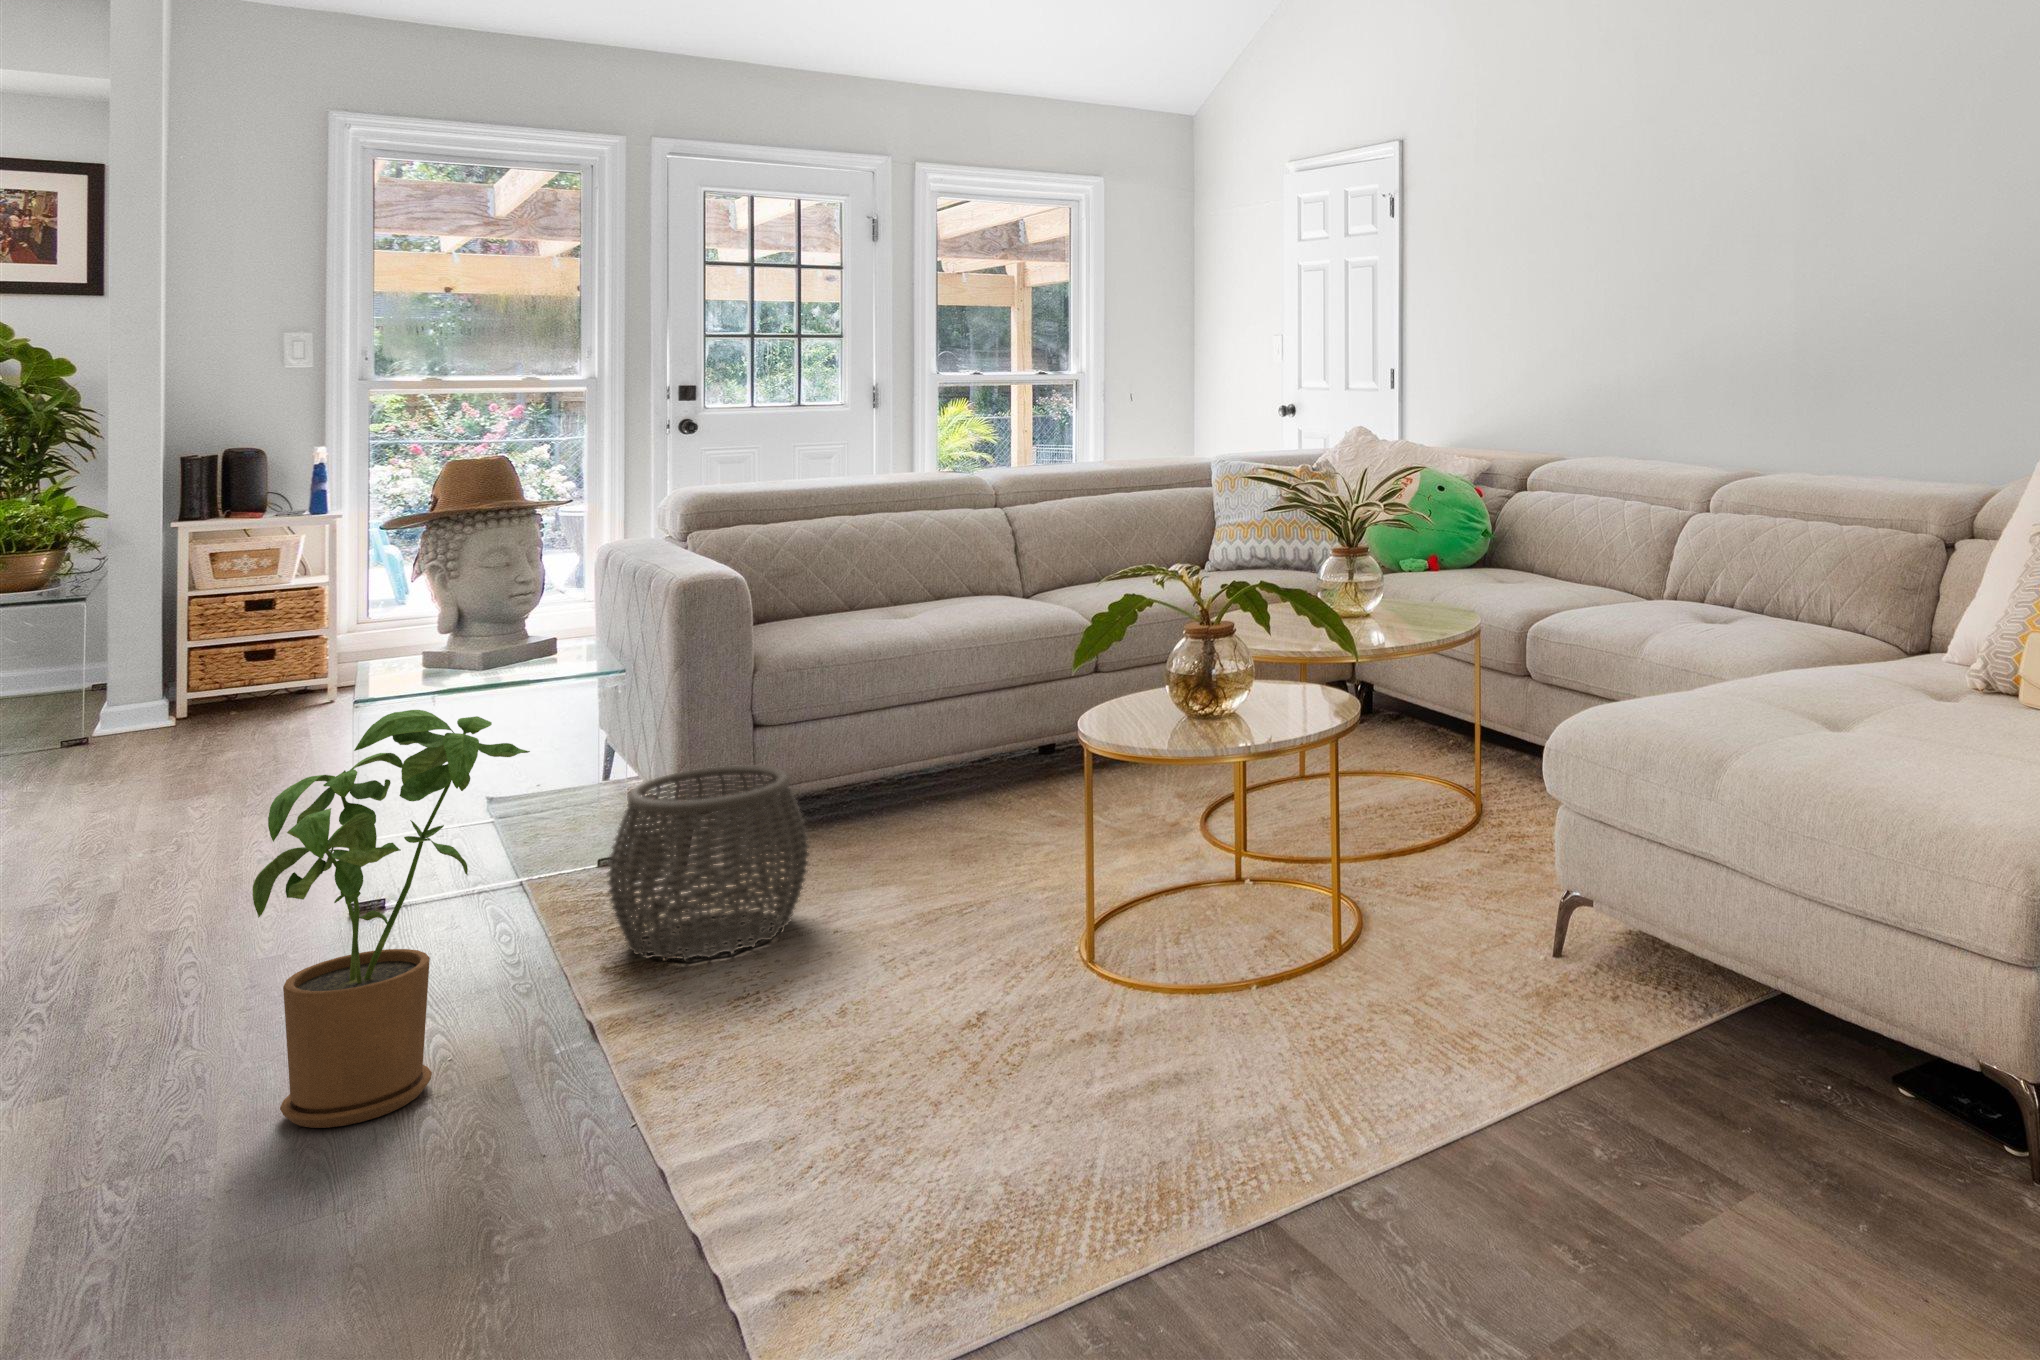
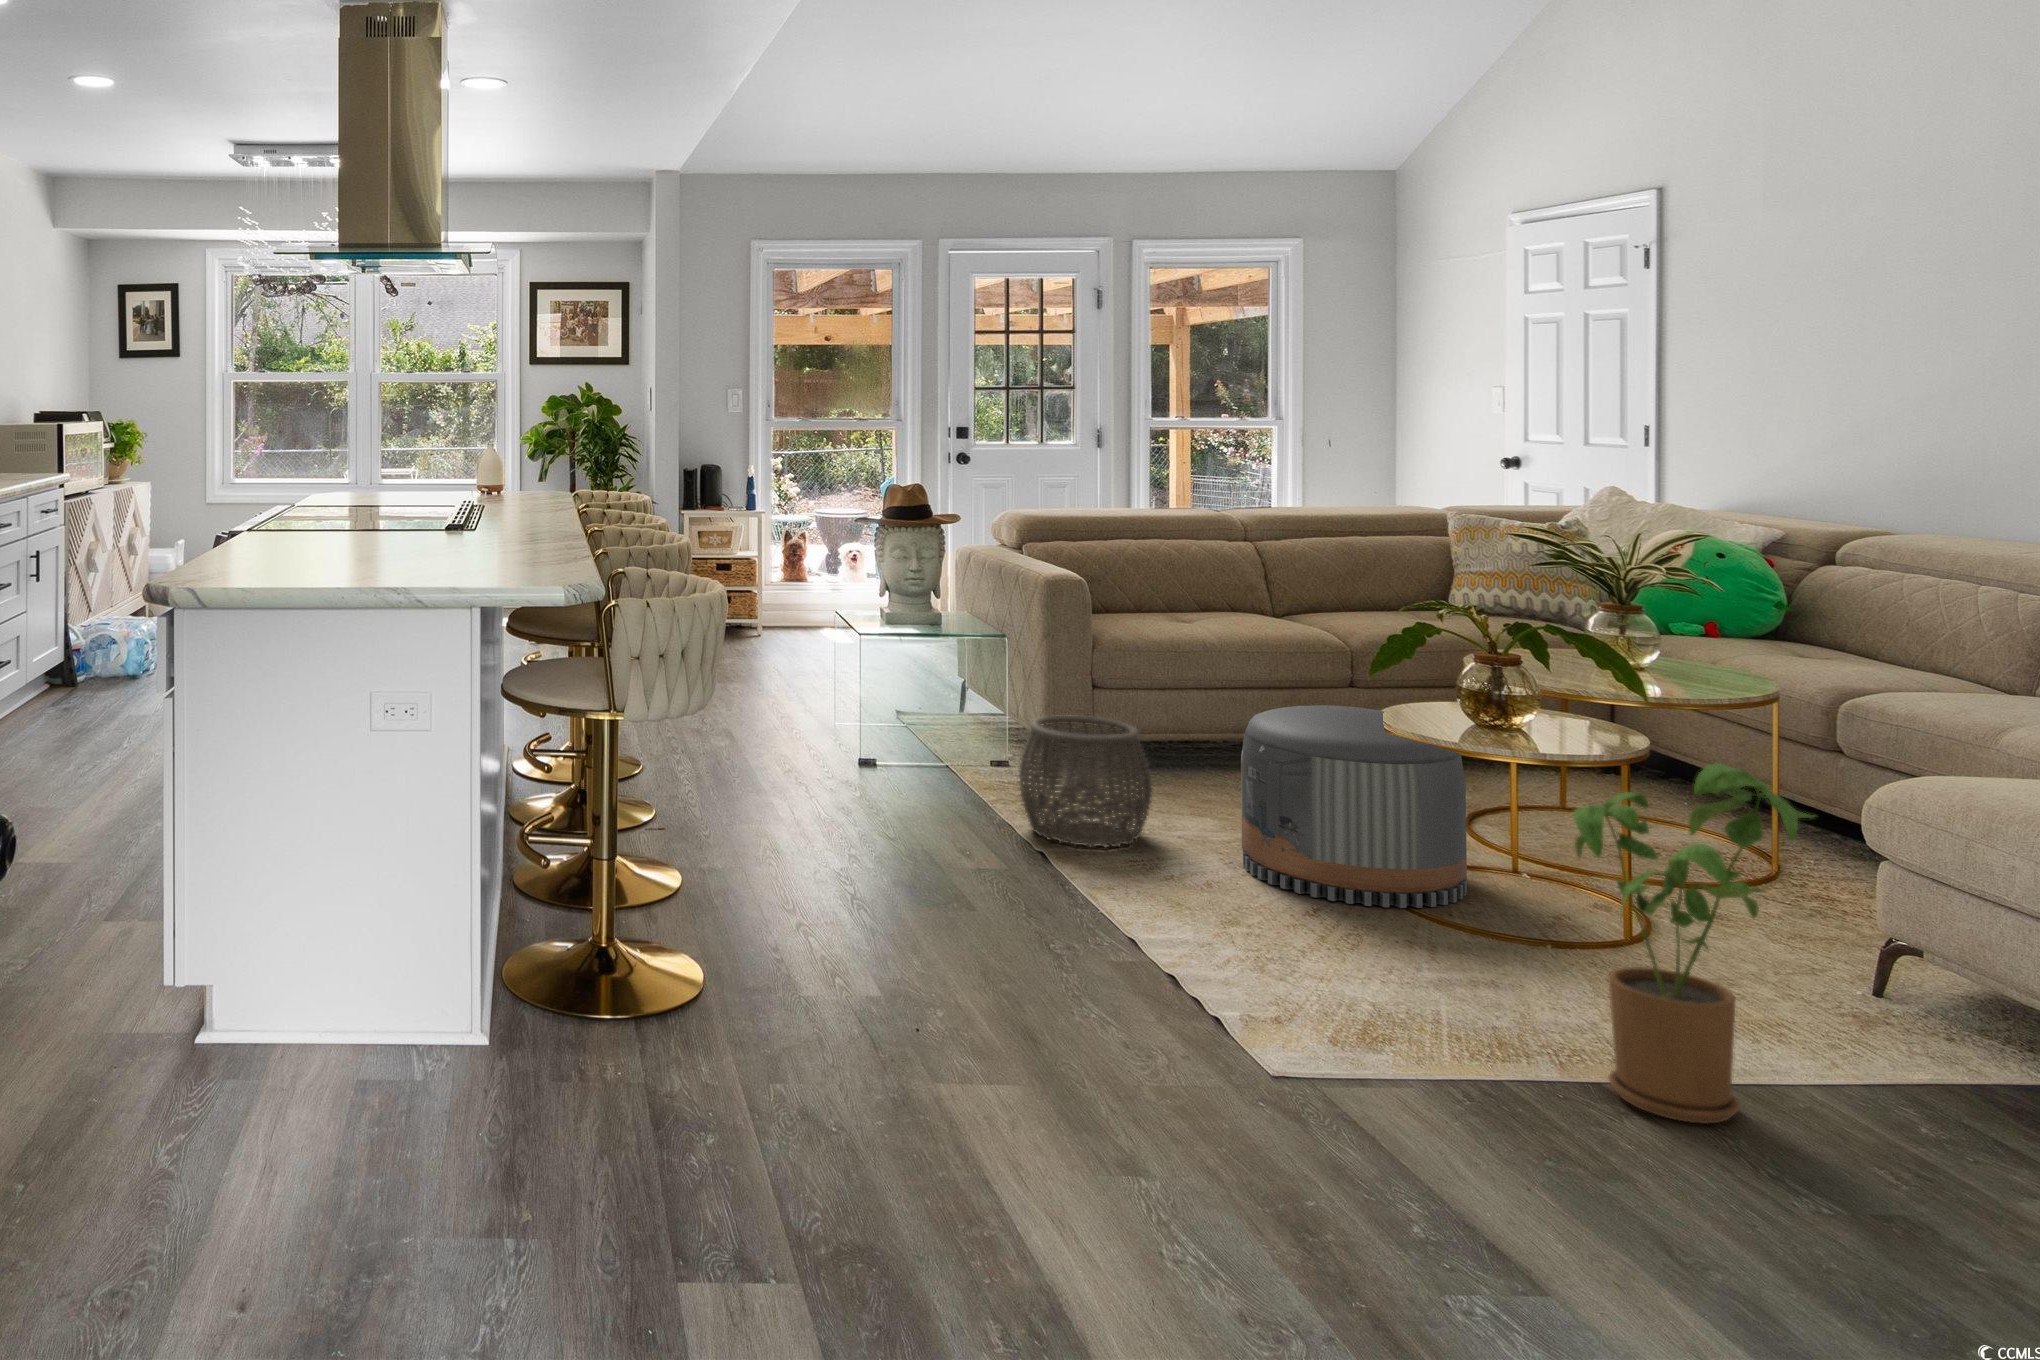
pouf: none [918,706,1182,969] -> present [1241,705,1467,908]
house plant: present [253,710,530,1128] -> present [1573,763,1812,1124]

